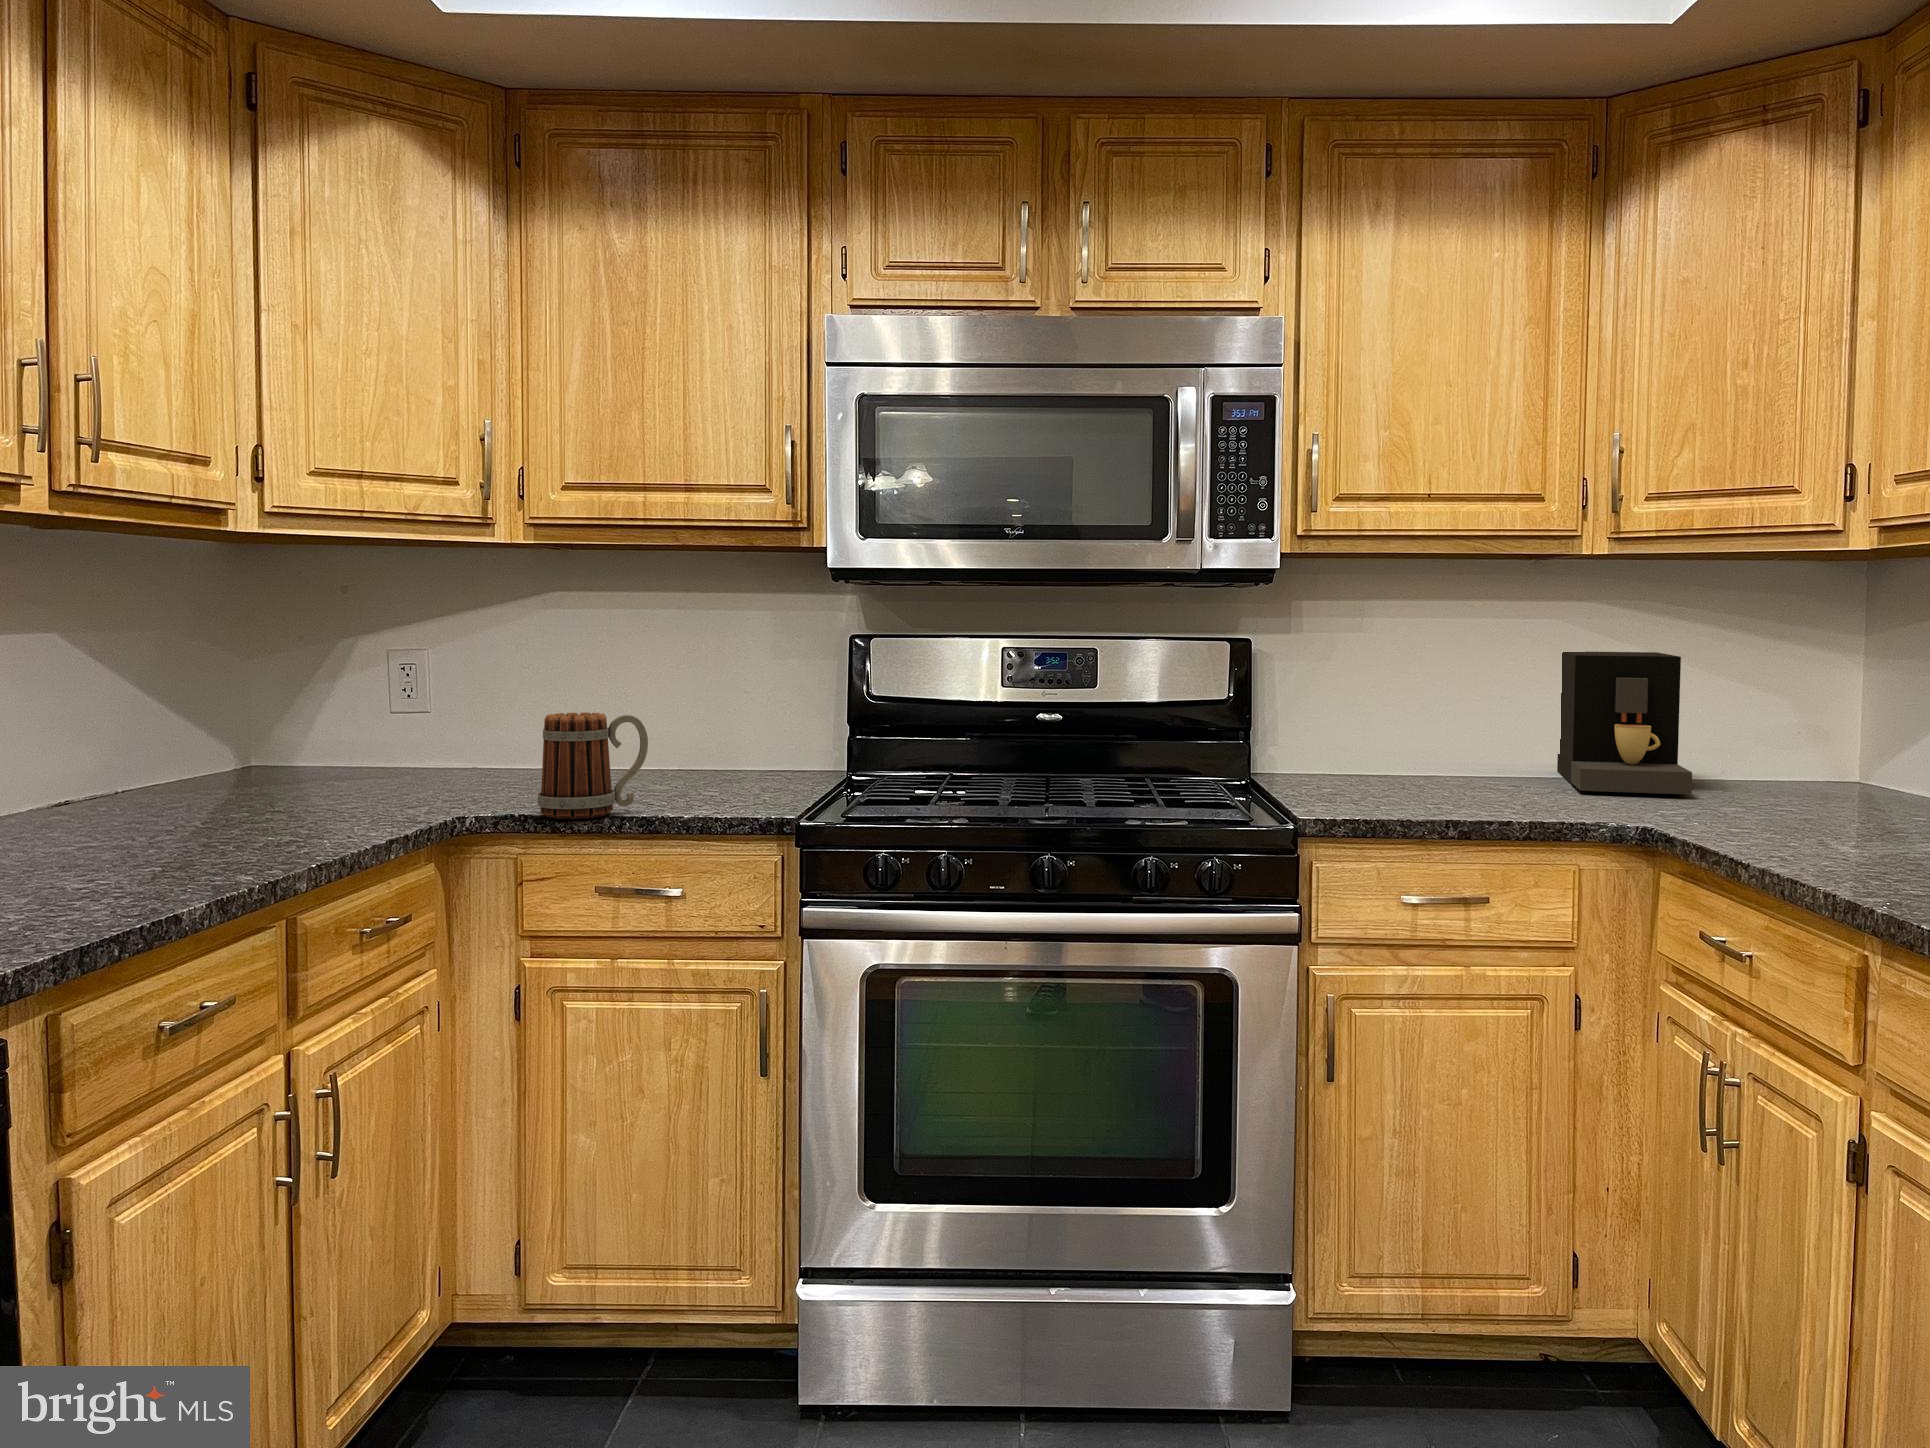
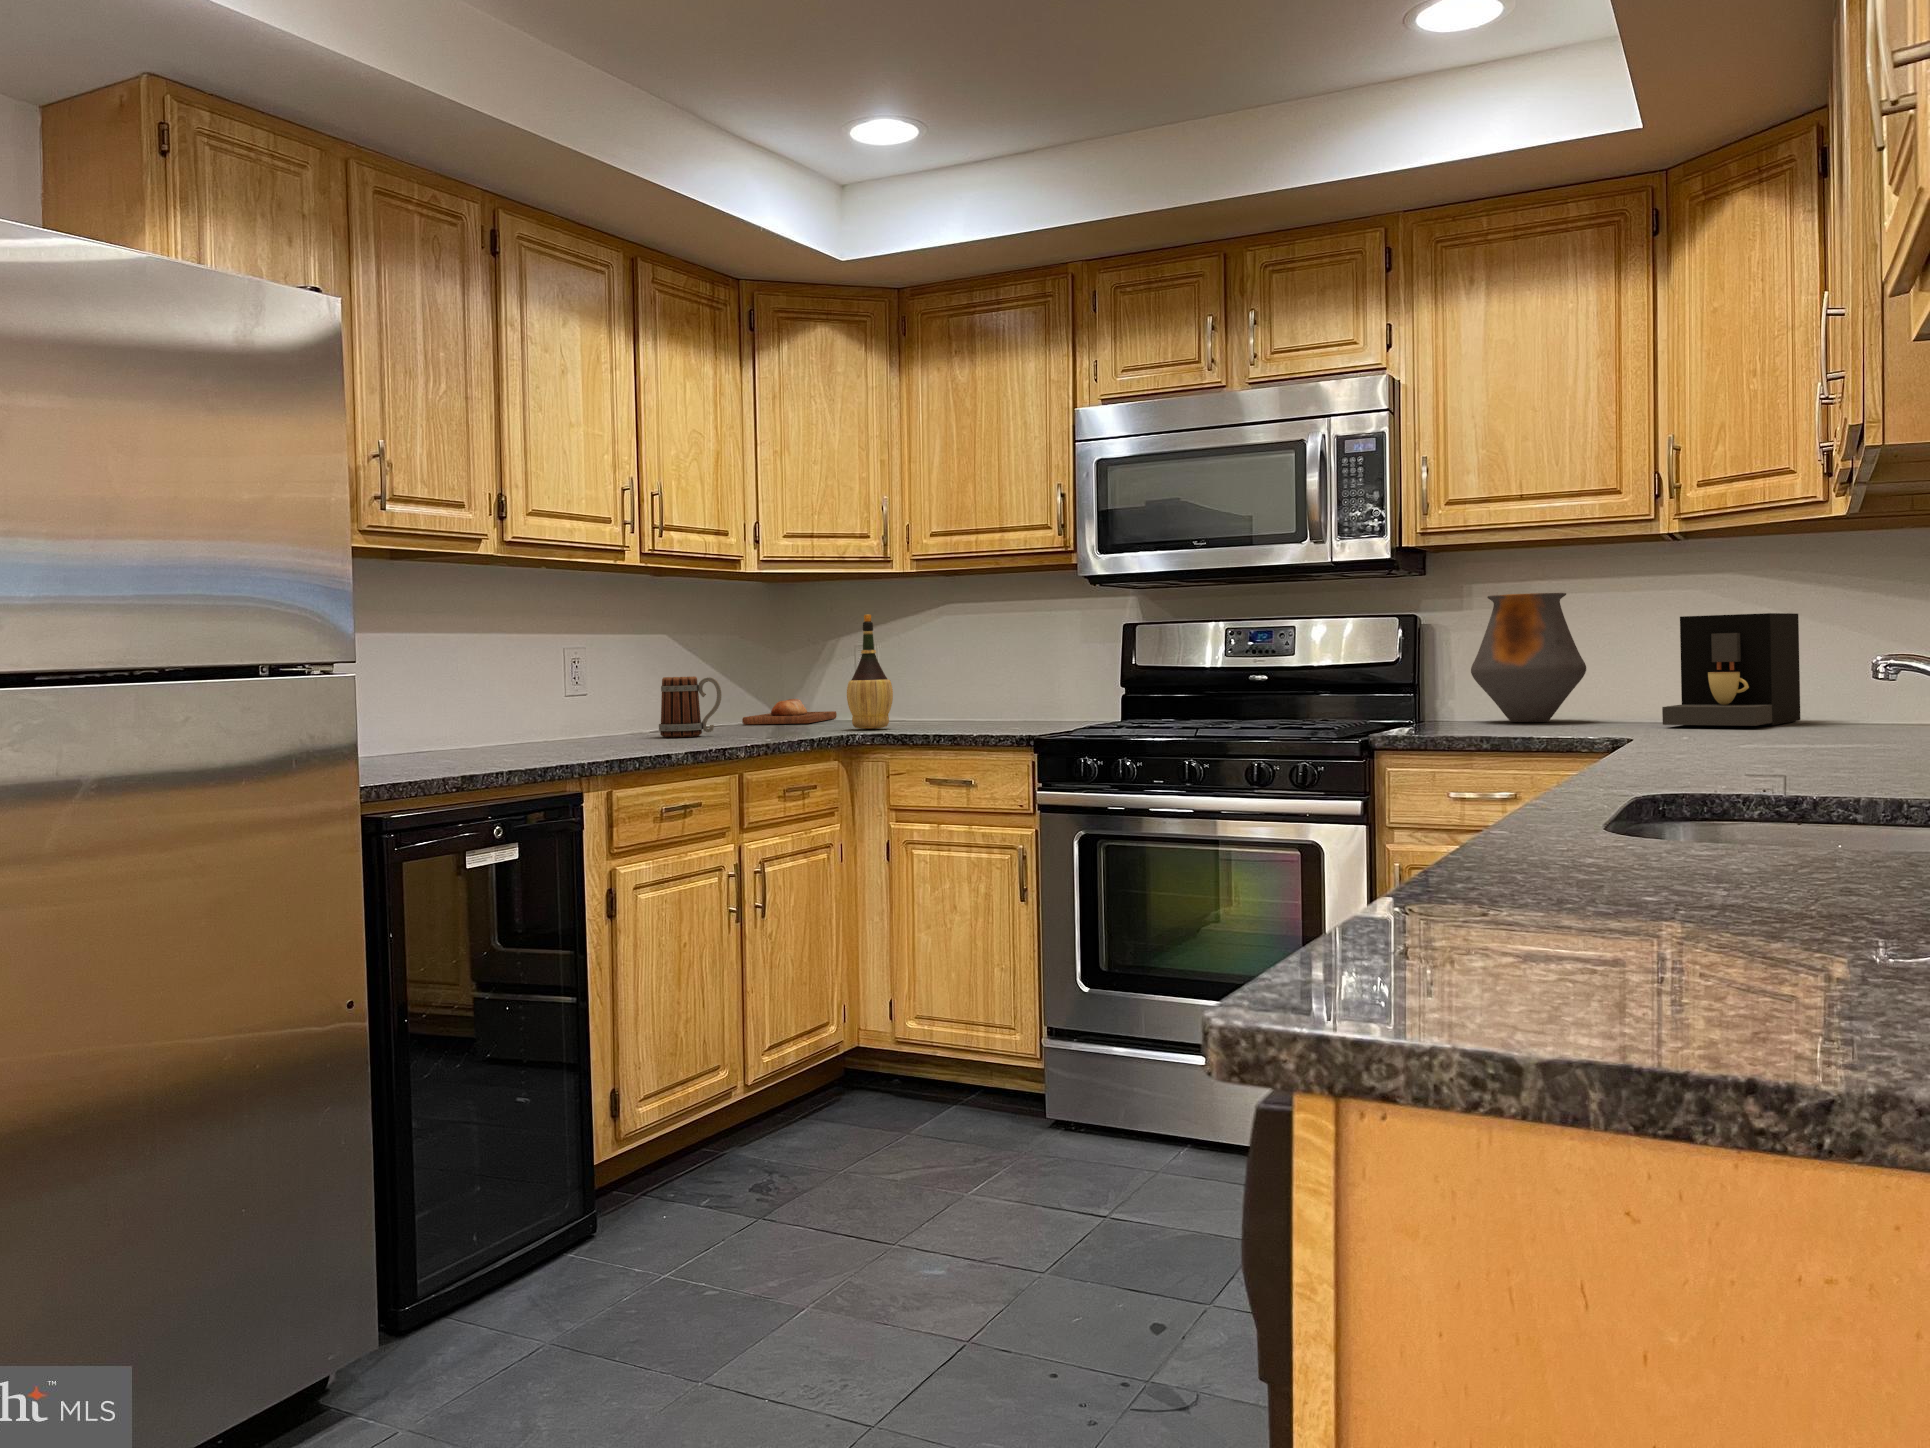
wine bottle: none [431,611,512,800] -> present [847,614,893,729]
vase: none [1312,617,1450,778] -> present [1471,593,1586,722]
mug: present [538,712,648,819] -> present [659,676,722,737]
bread loaf: none [200,730,354,782] -> present [742,699,837,724]

